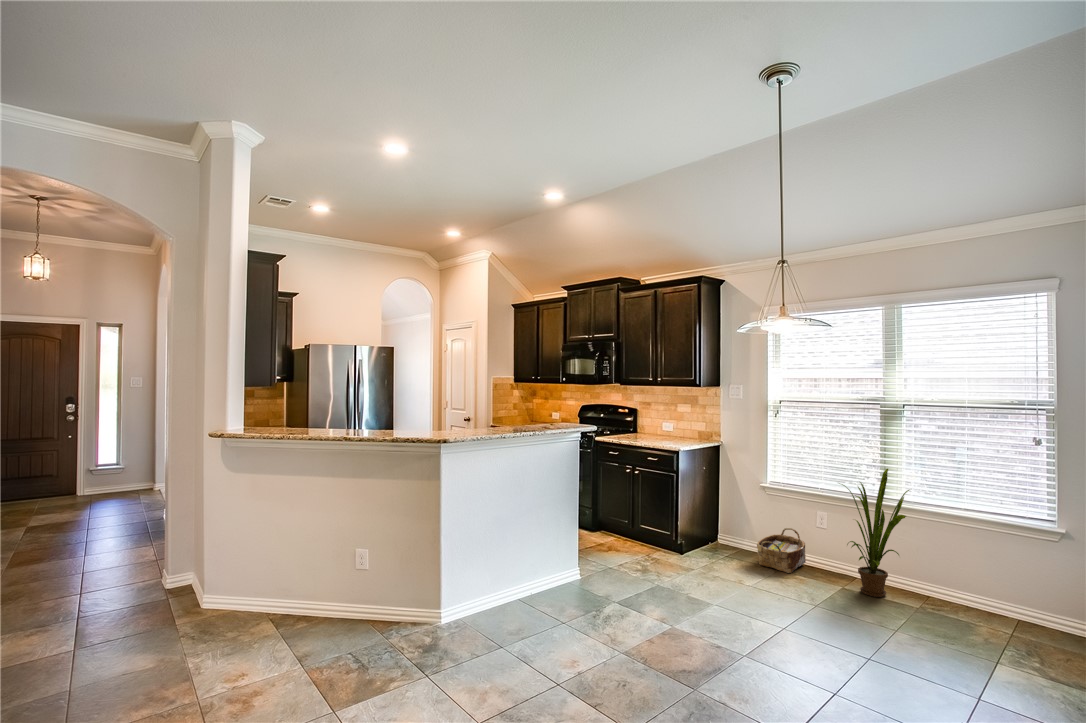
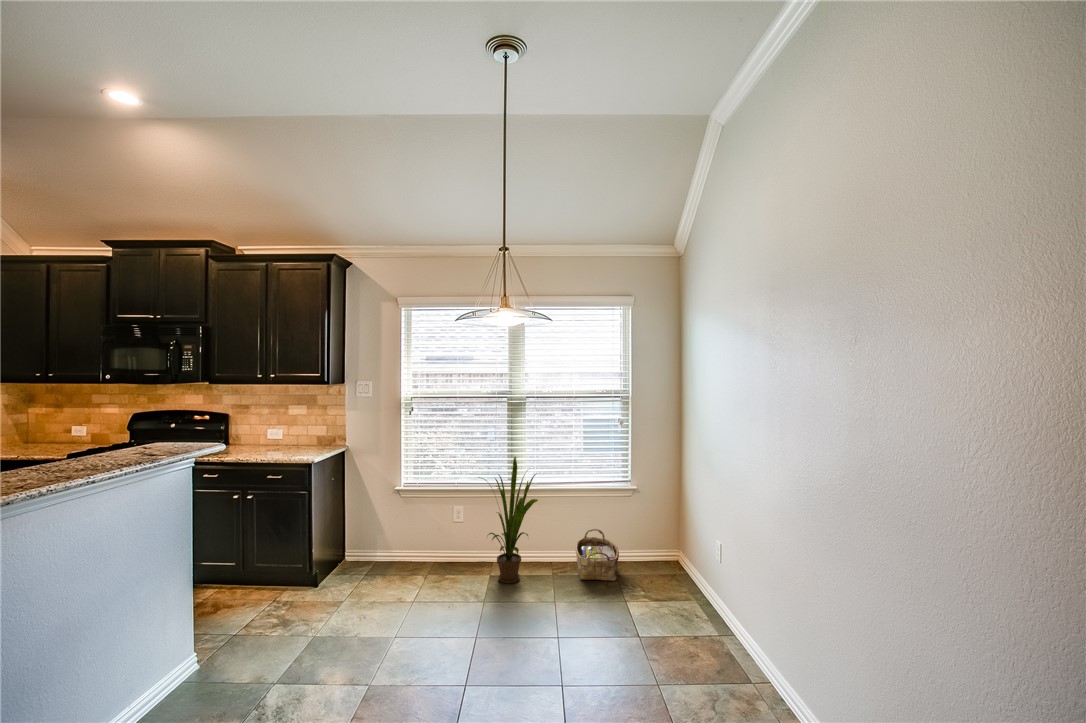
woven basket: present [757,528,806,573] -> present [575,529,619,581]

